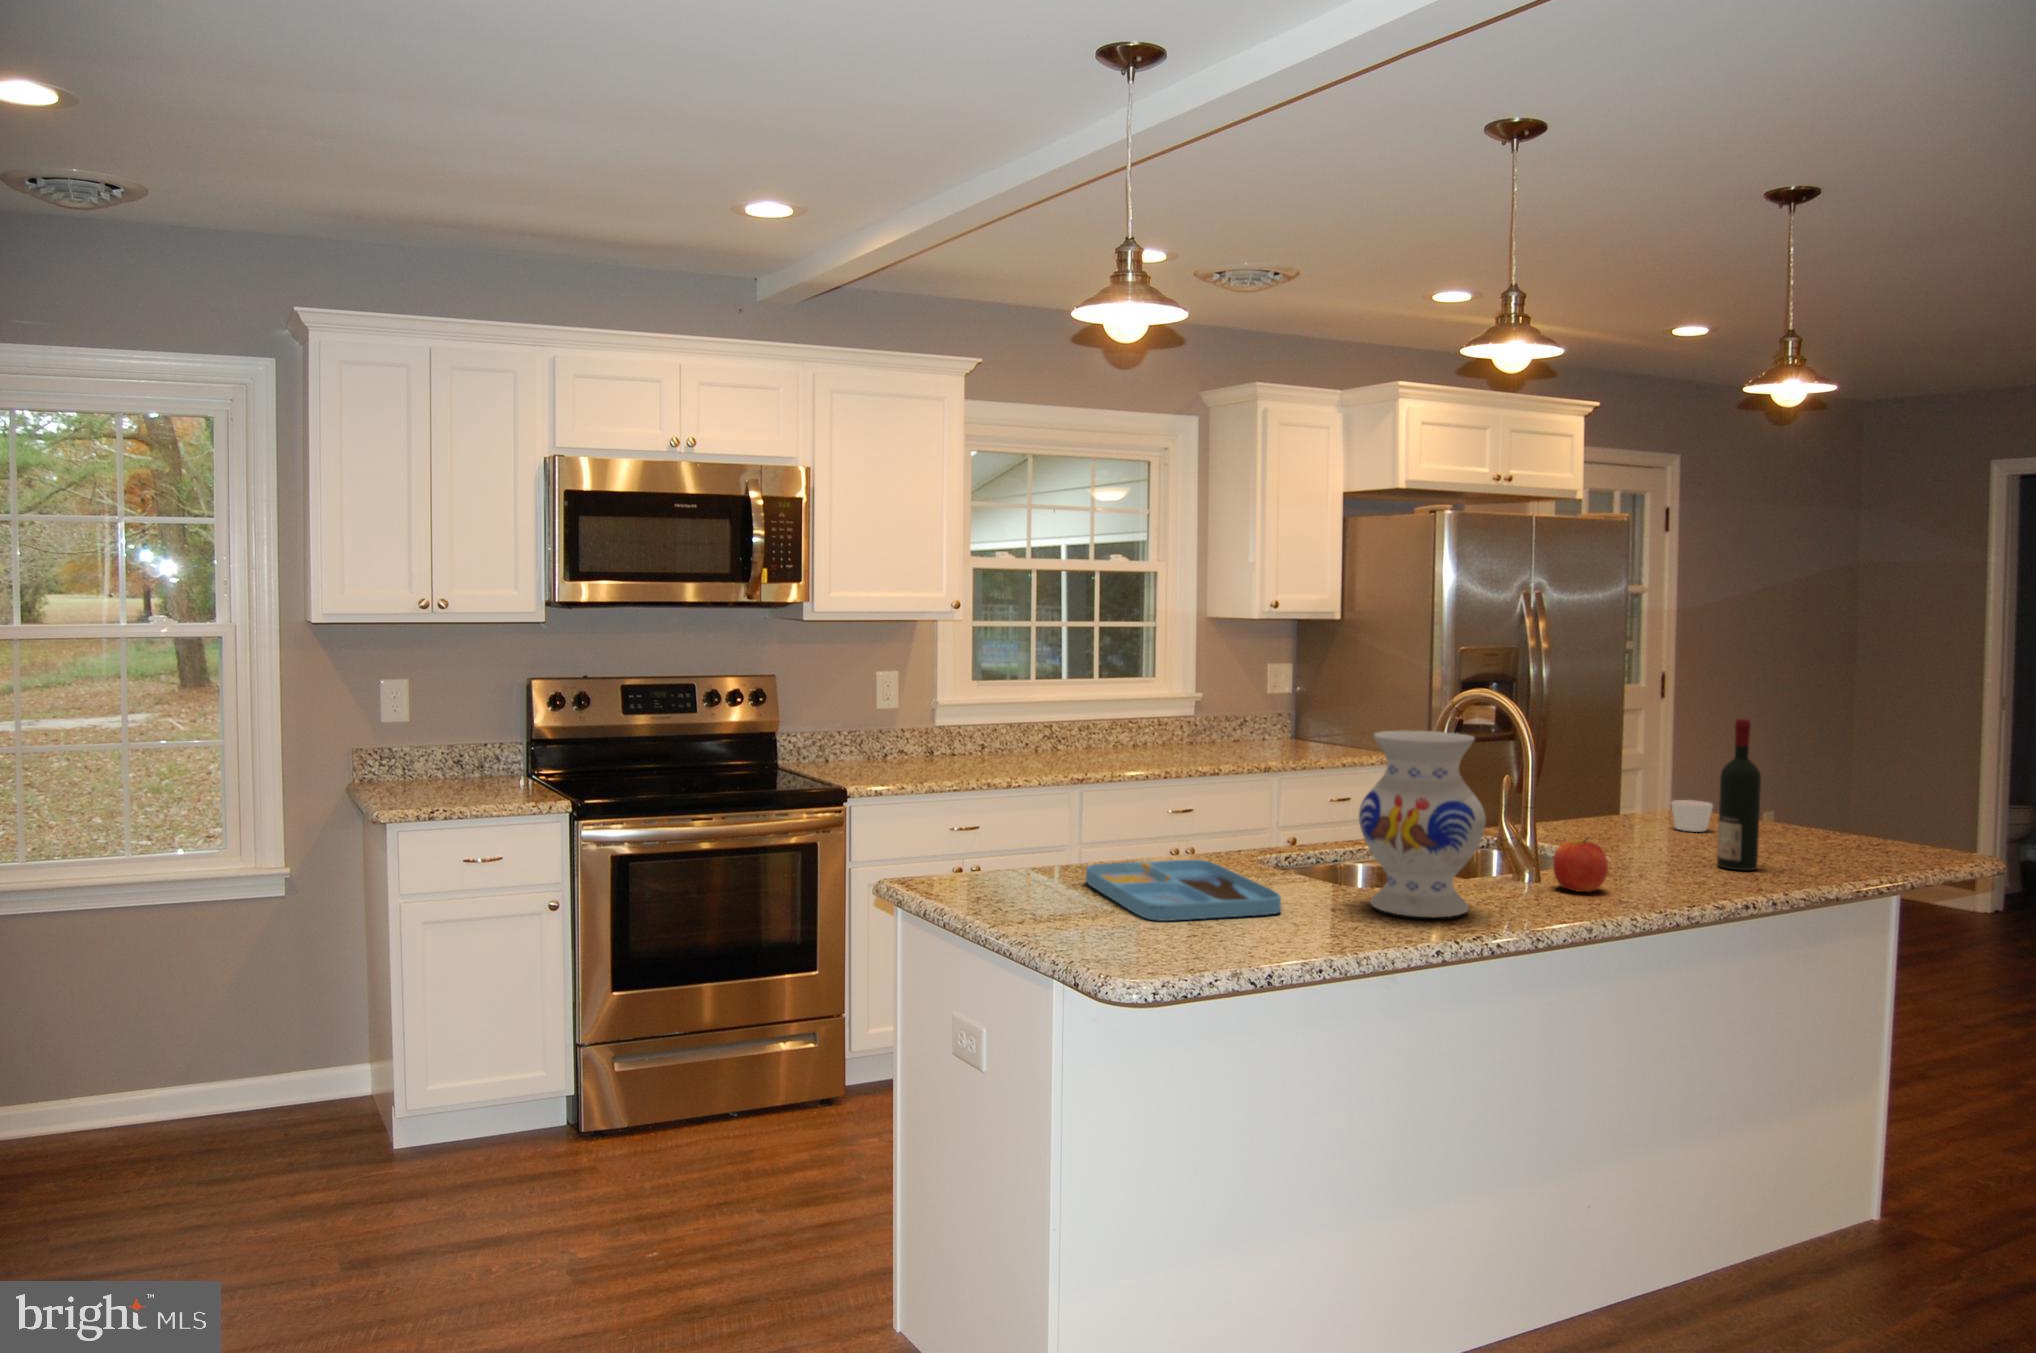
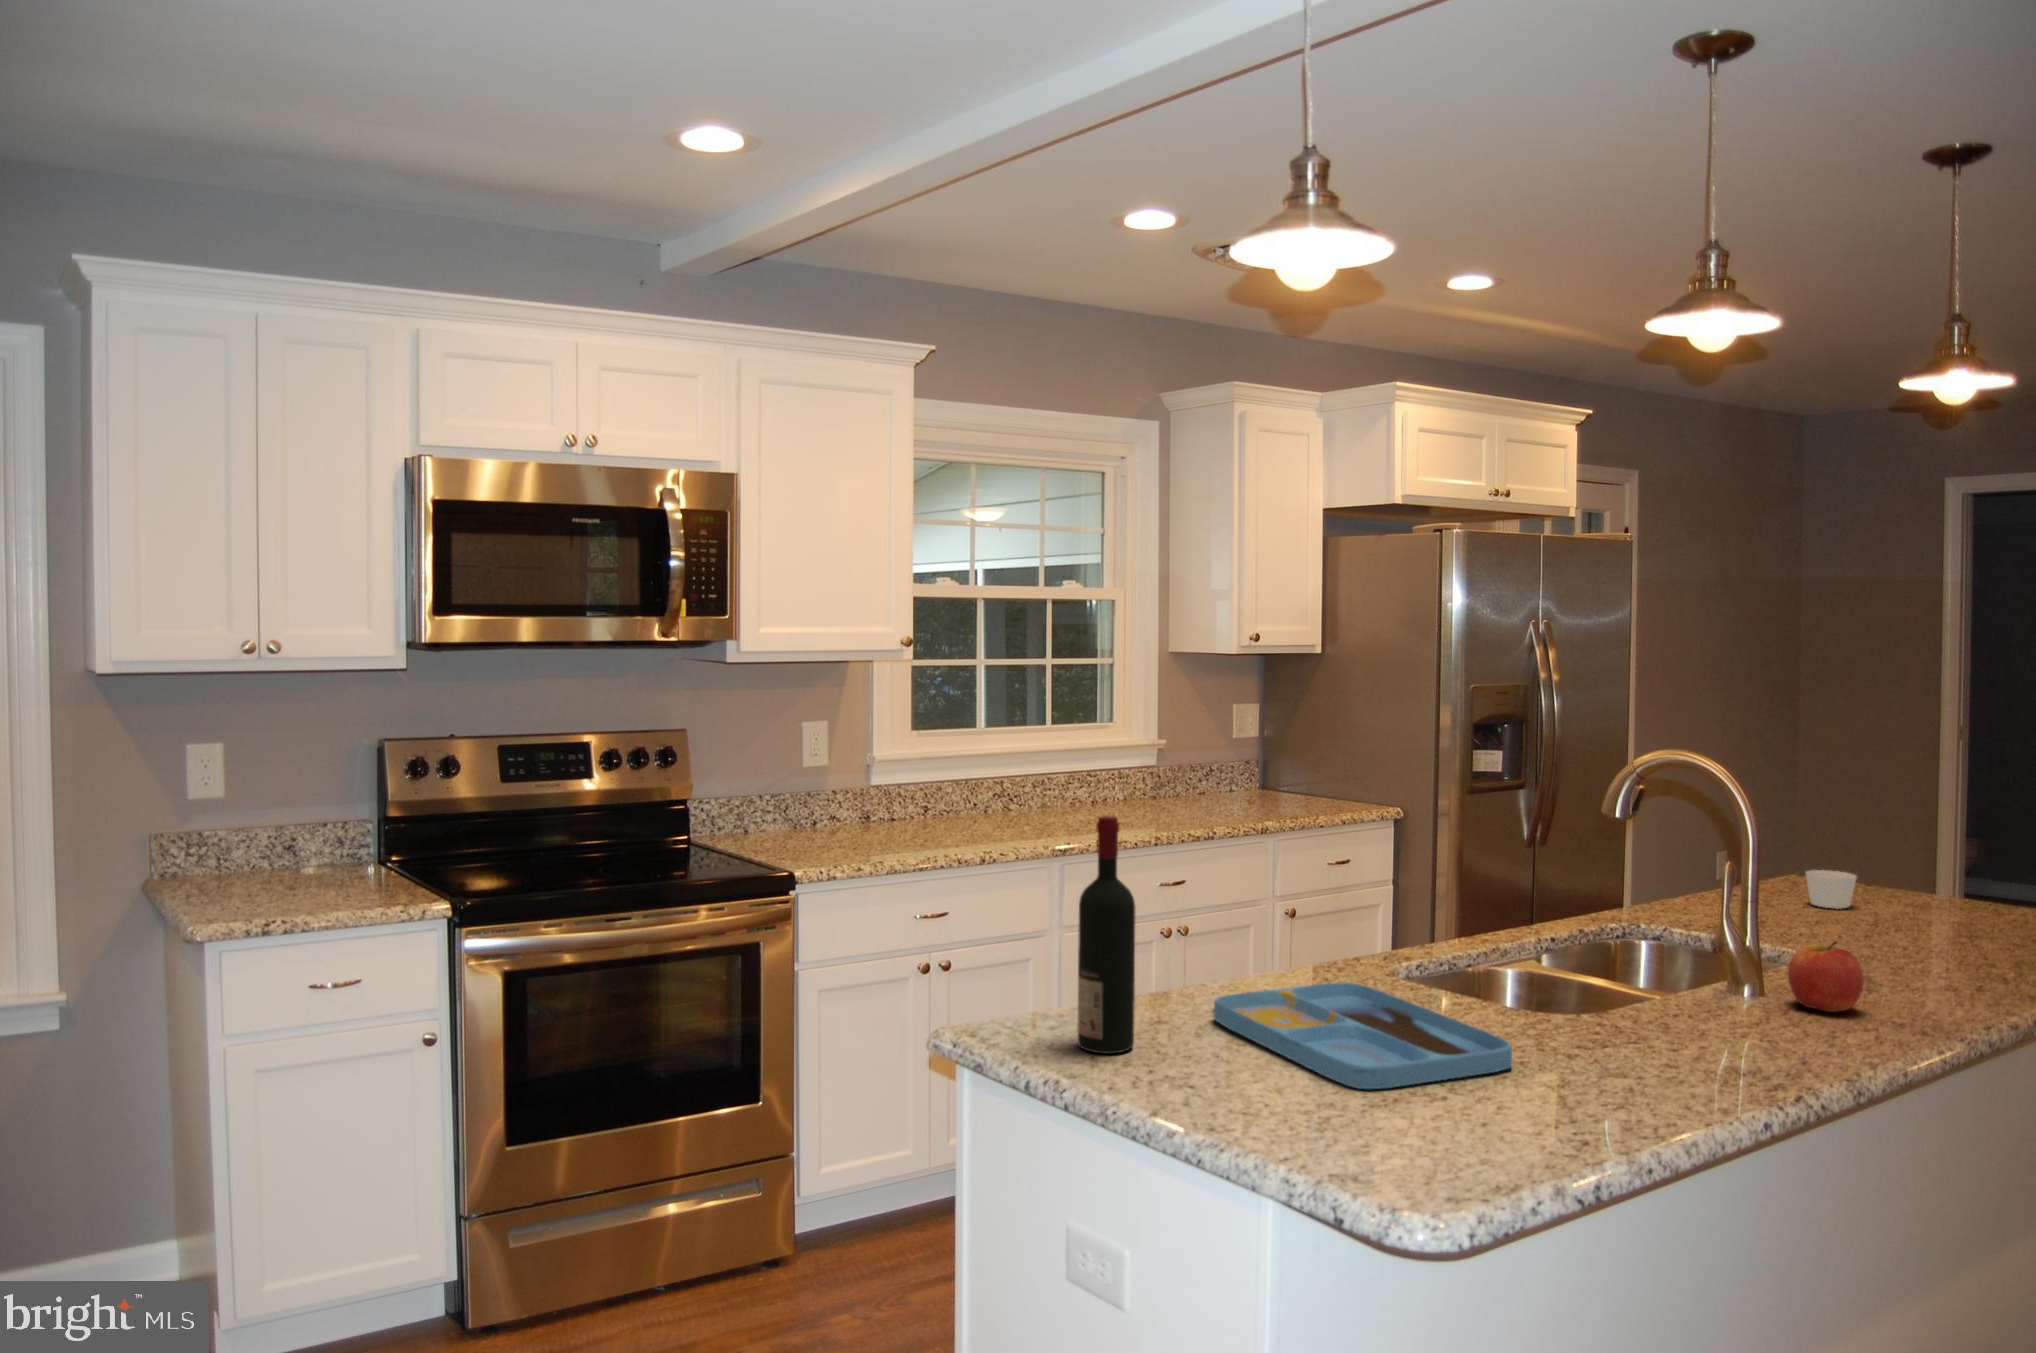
wine bottle: present [1717,719,1761,870] -> present [1078,816,1135,1054]
vase: present [1359,731,1486,918] -> none [1593,815,1770,1068]

